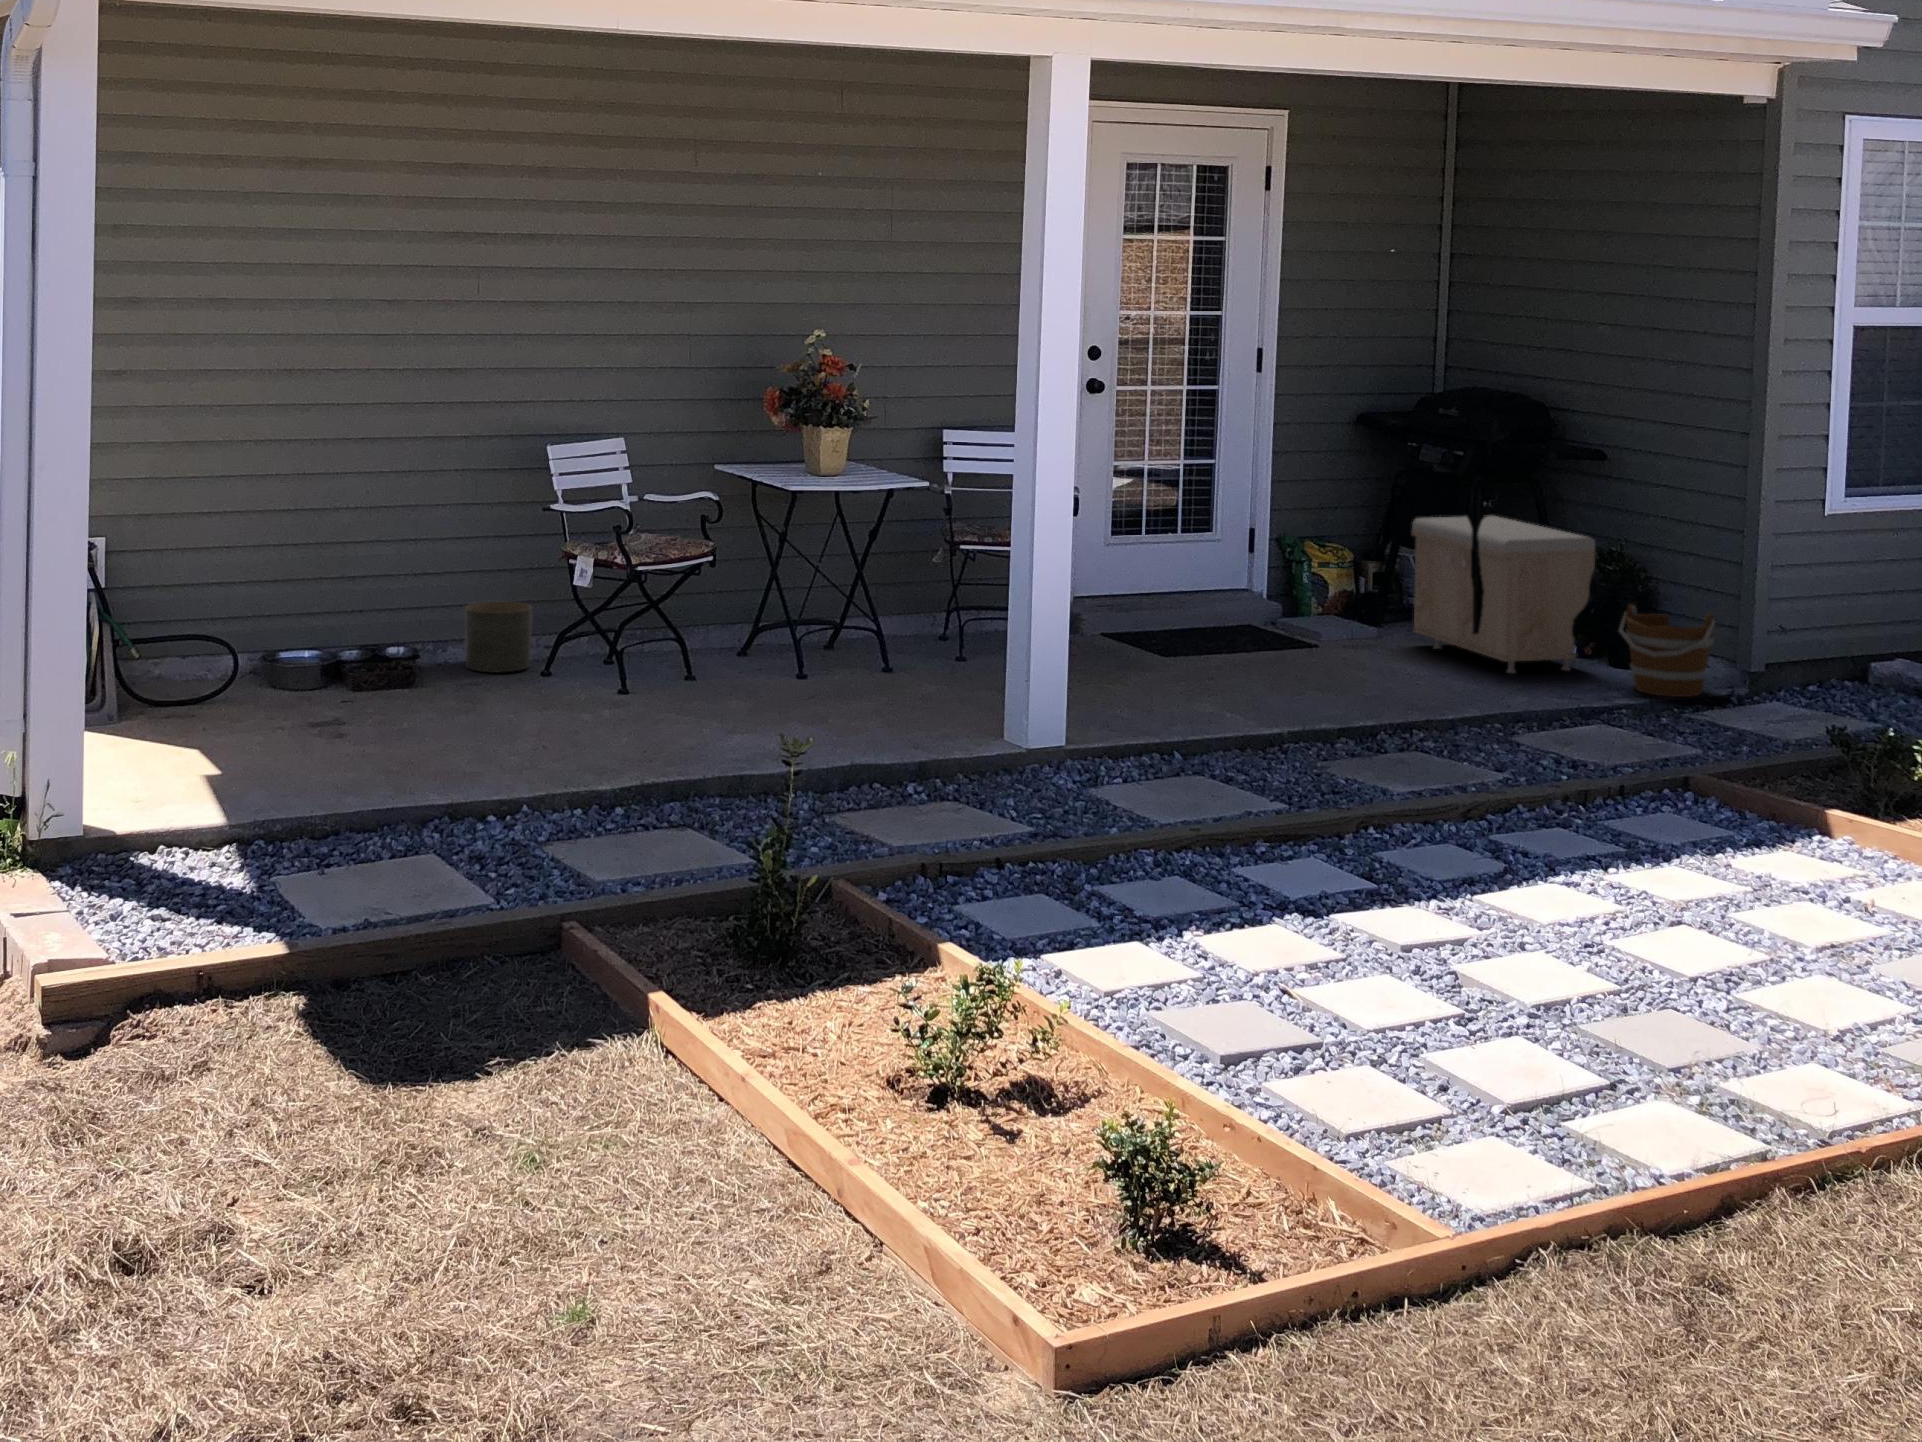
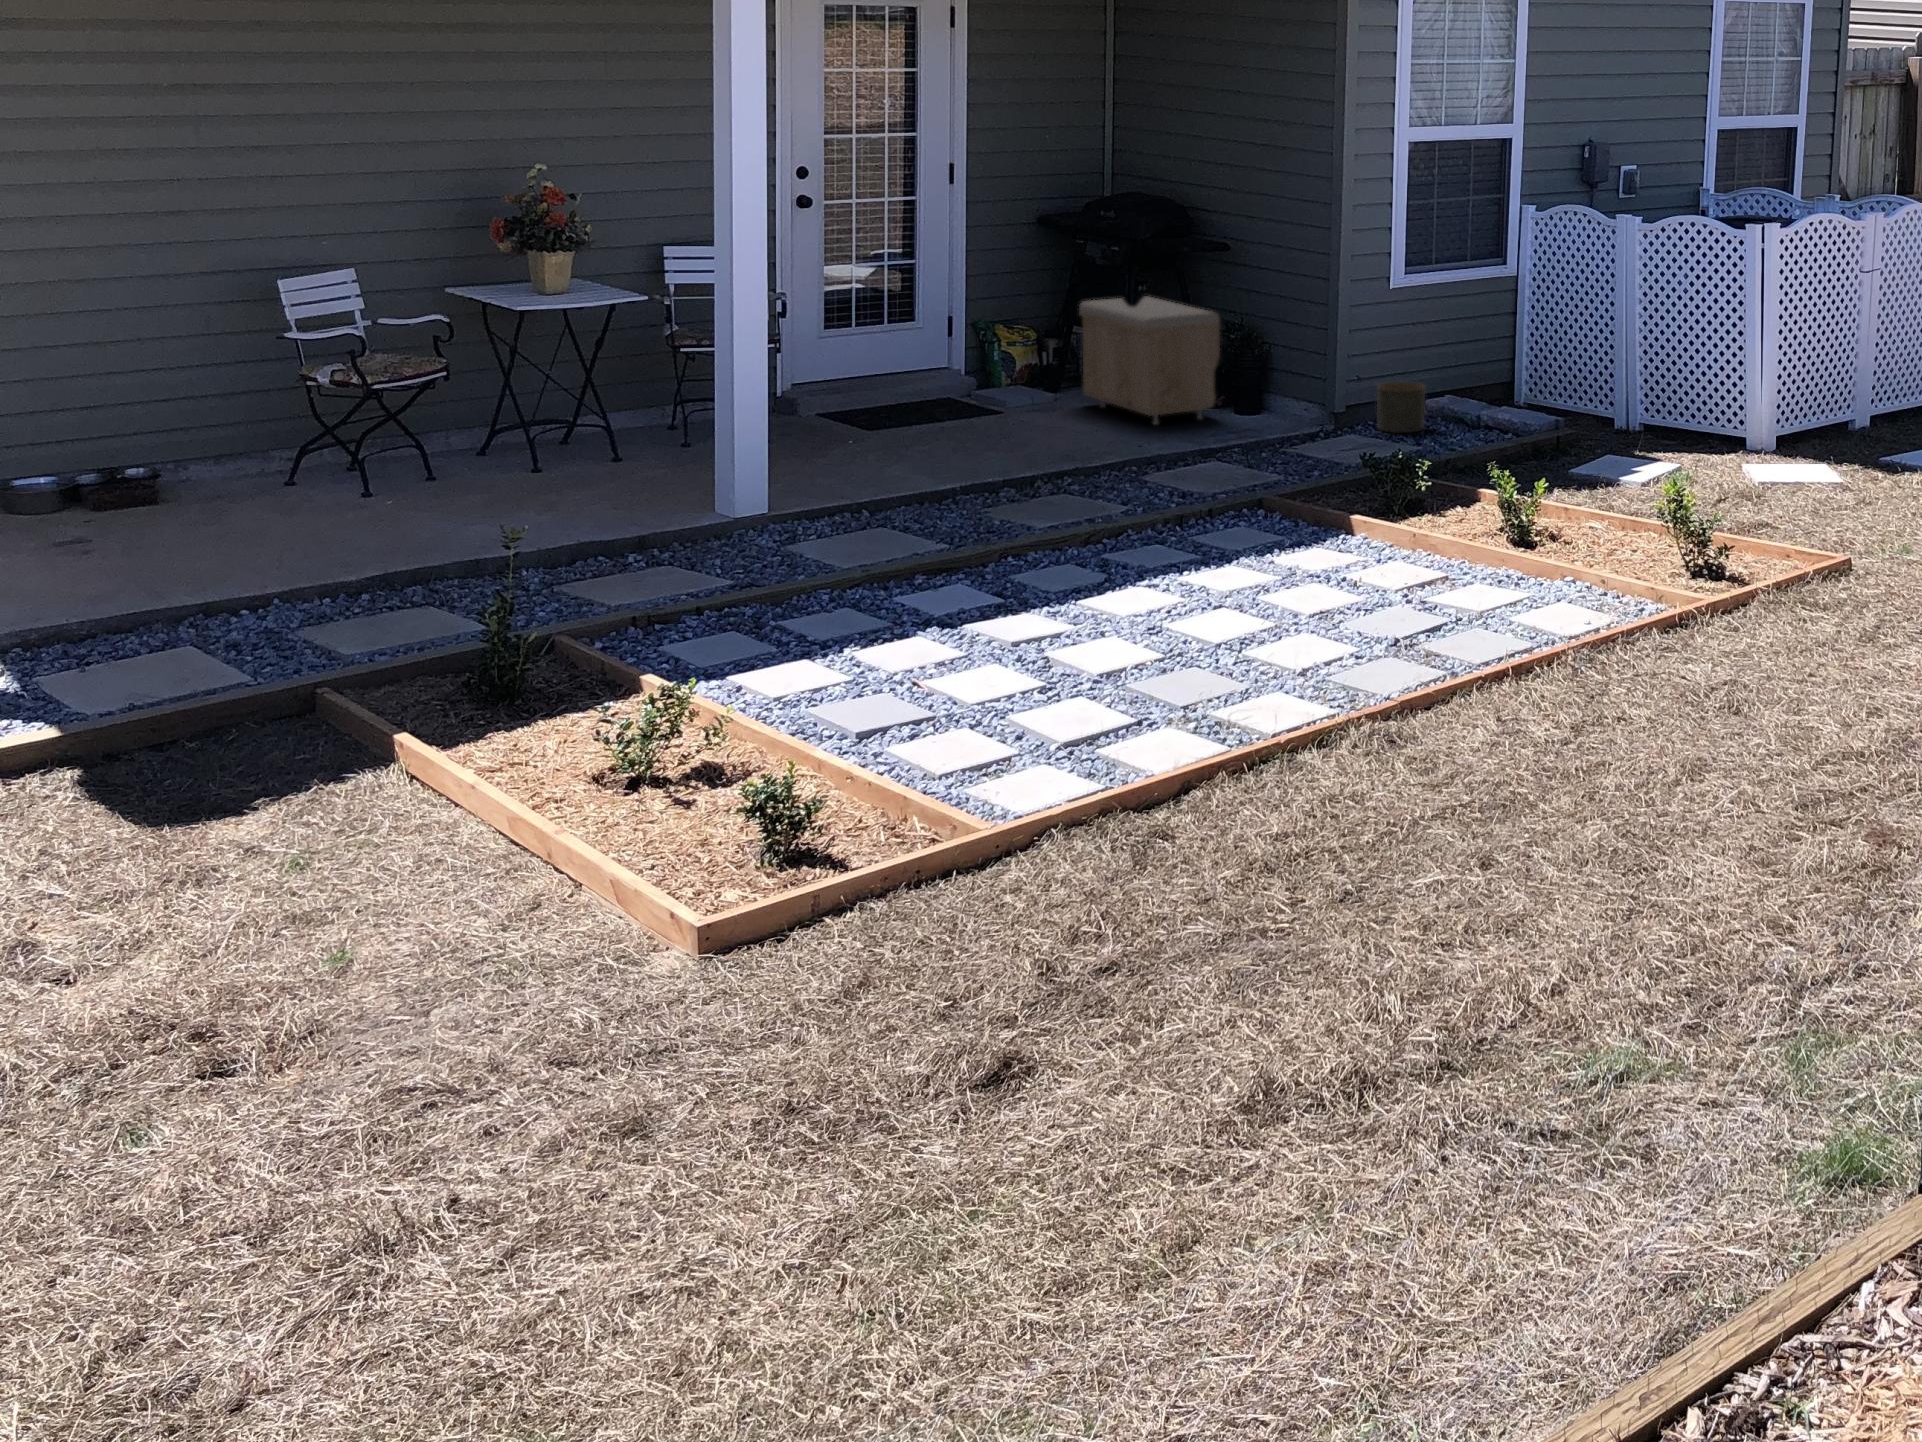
planter: present [465,601,532,672] -> present [1377,382,1425,433]
bucket: present [1619,604,1715,697] -> none [1235,365,1307,436]

